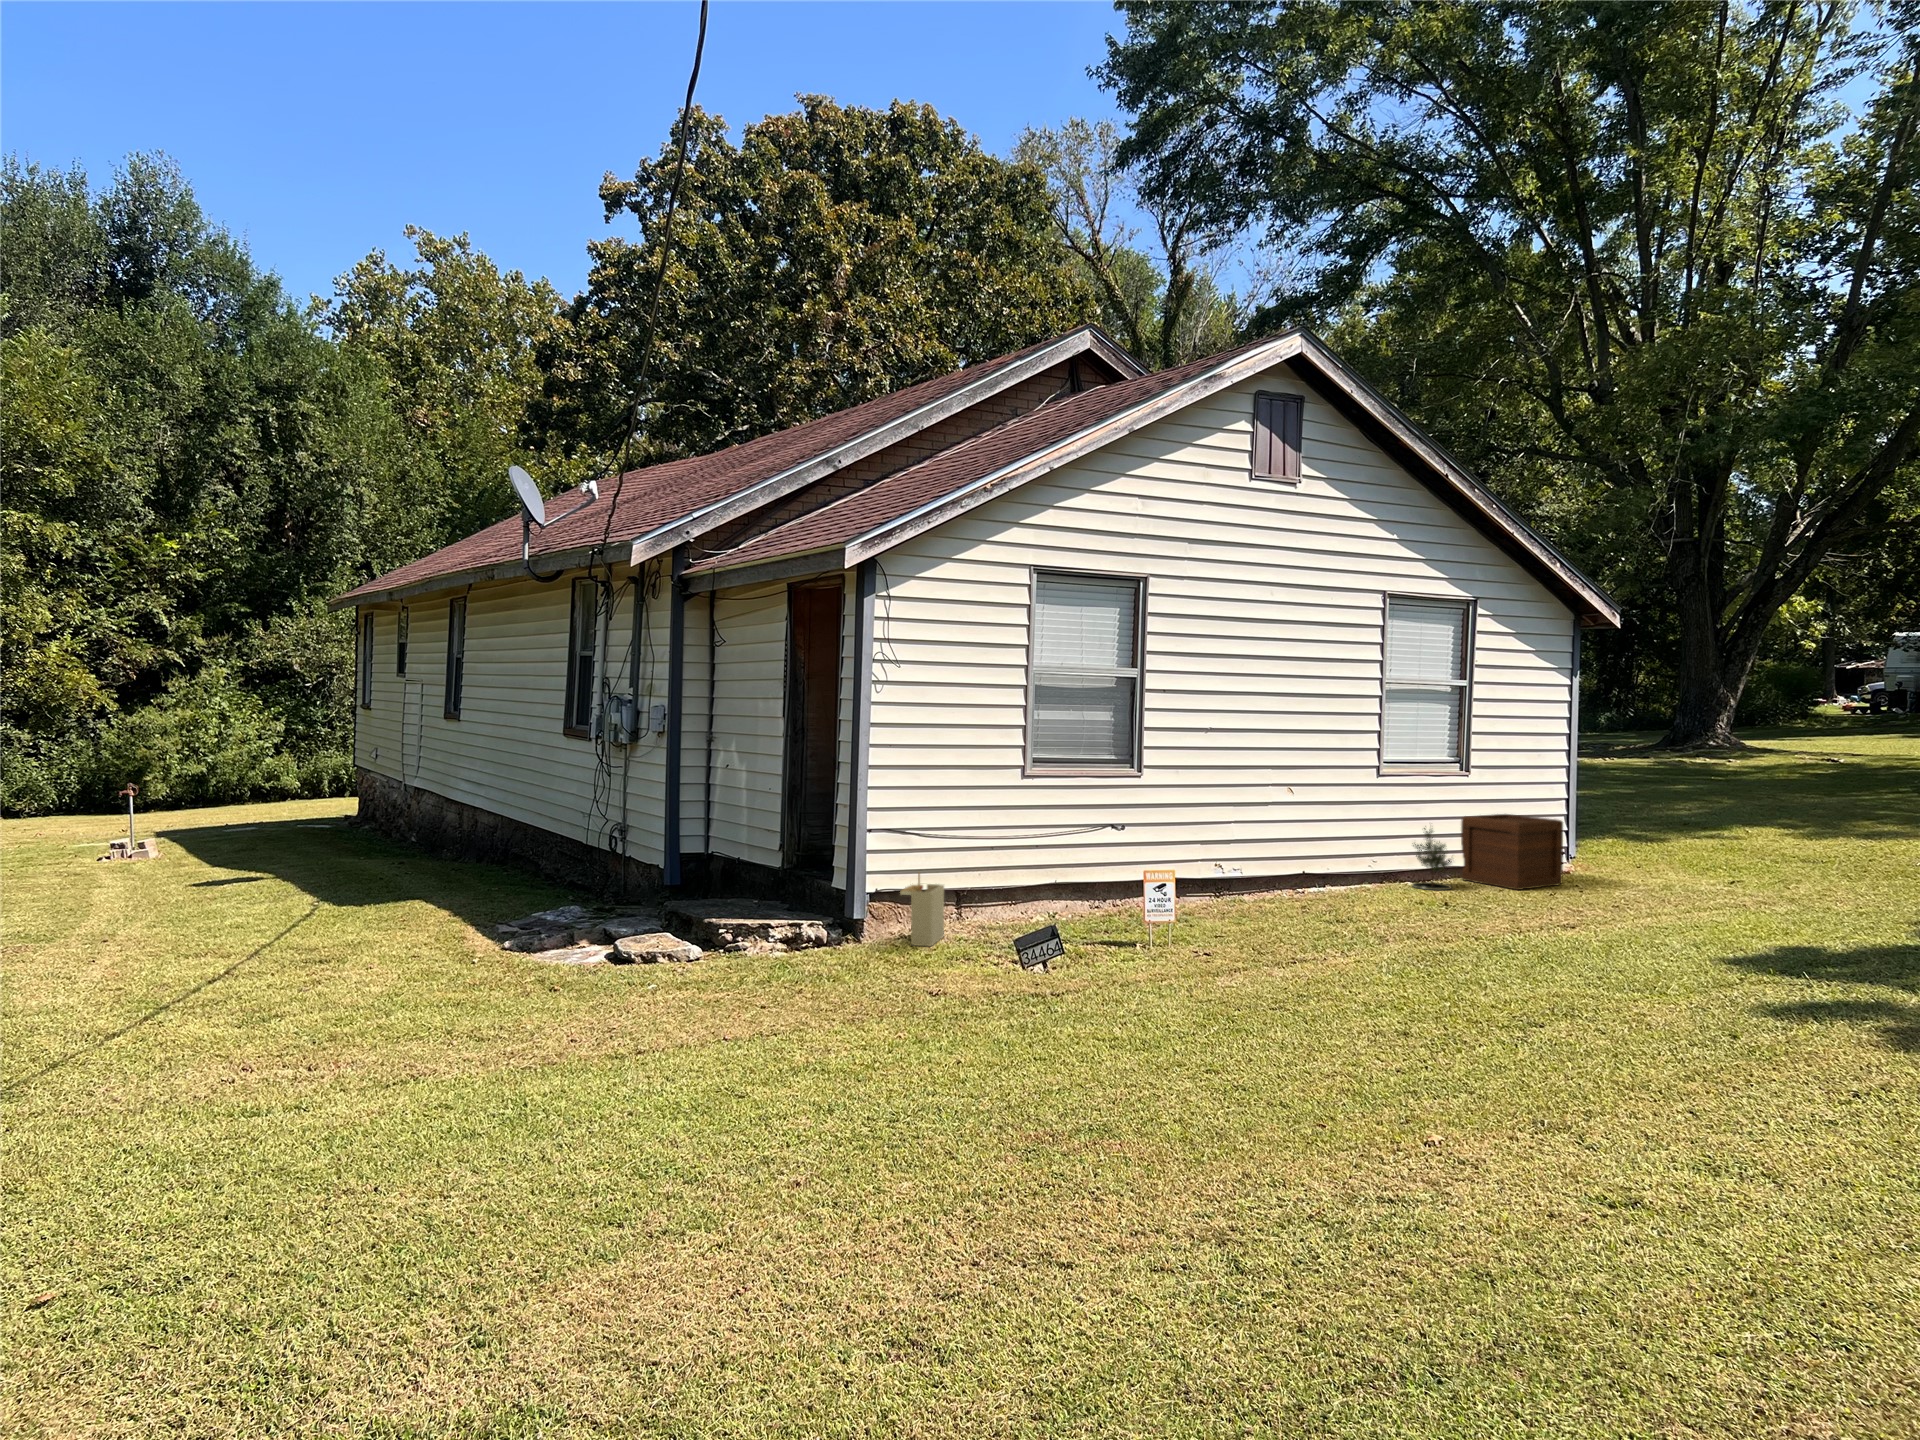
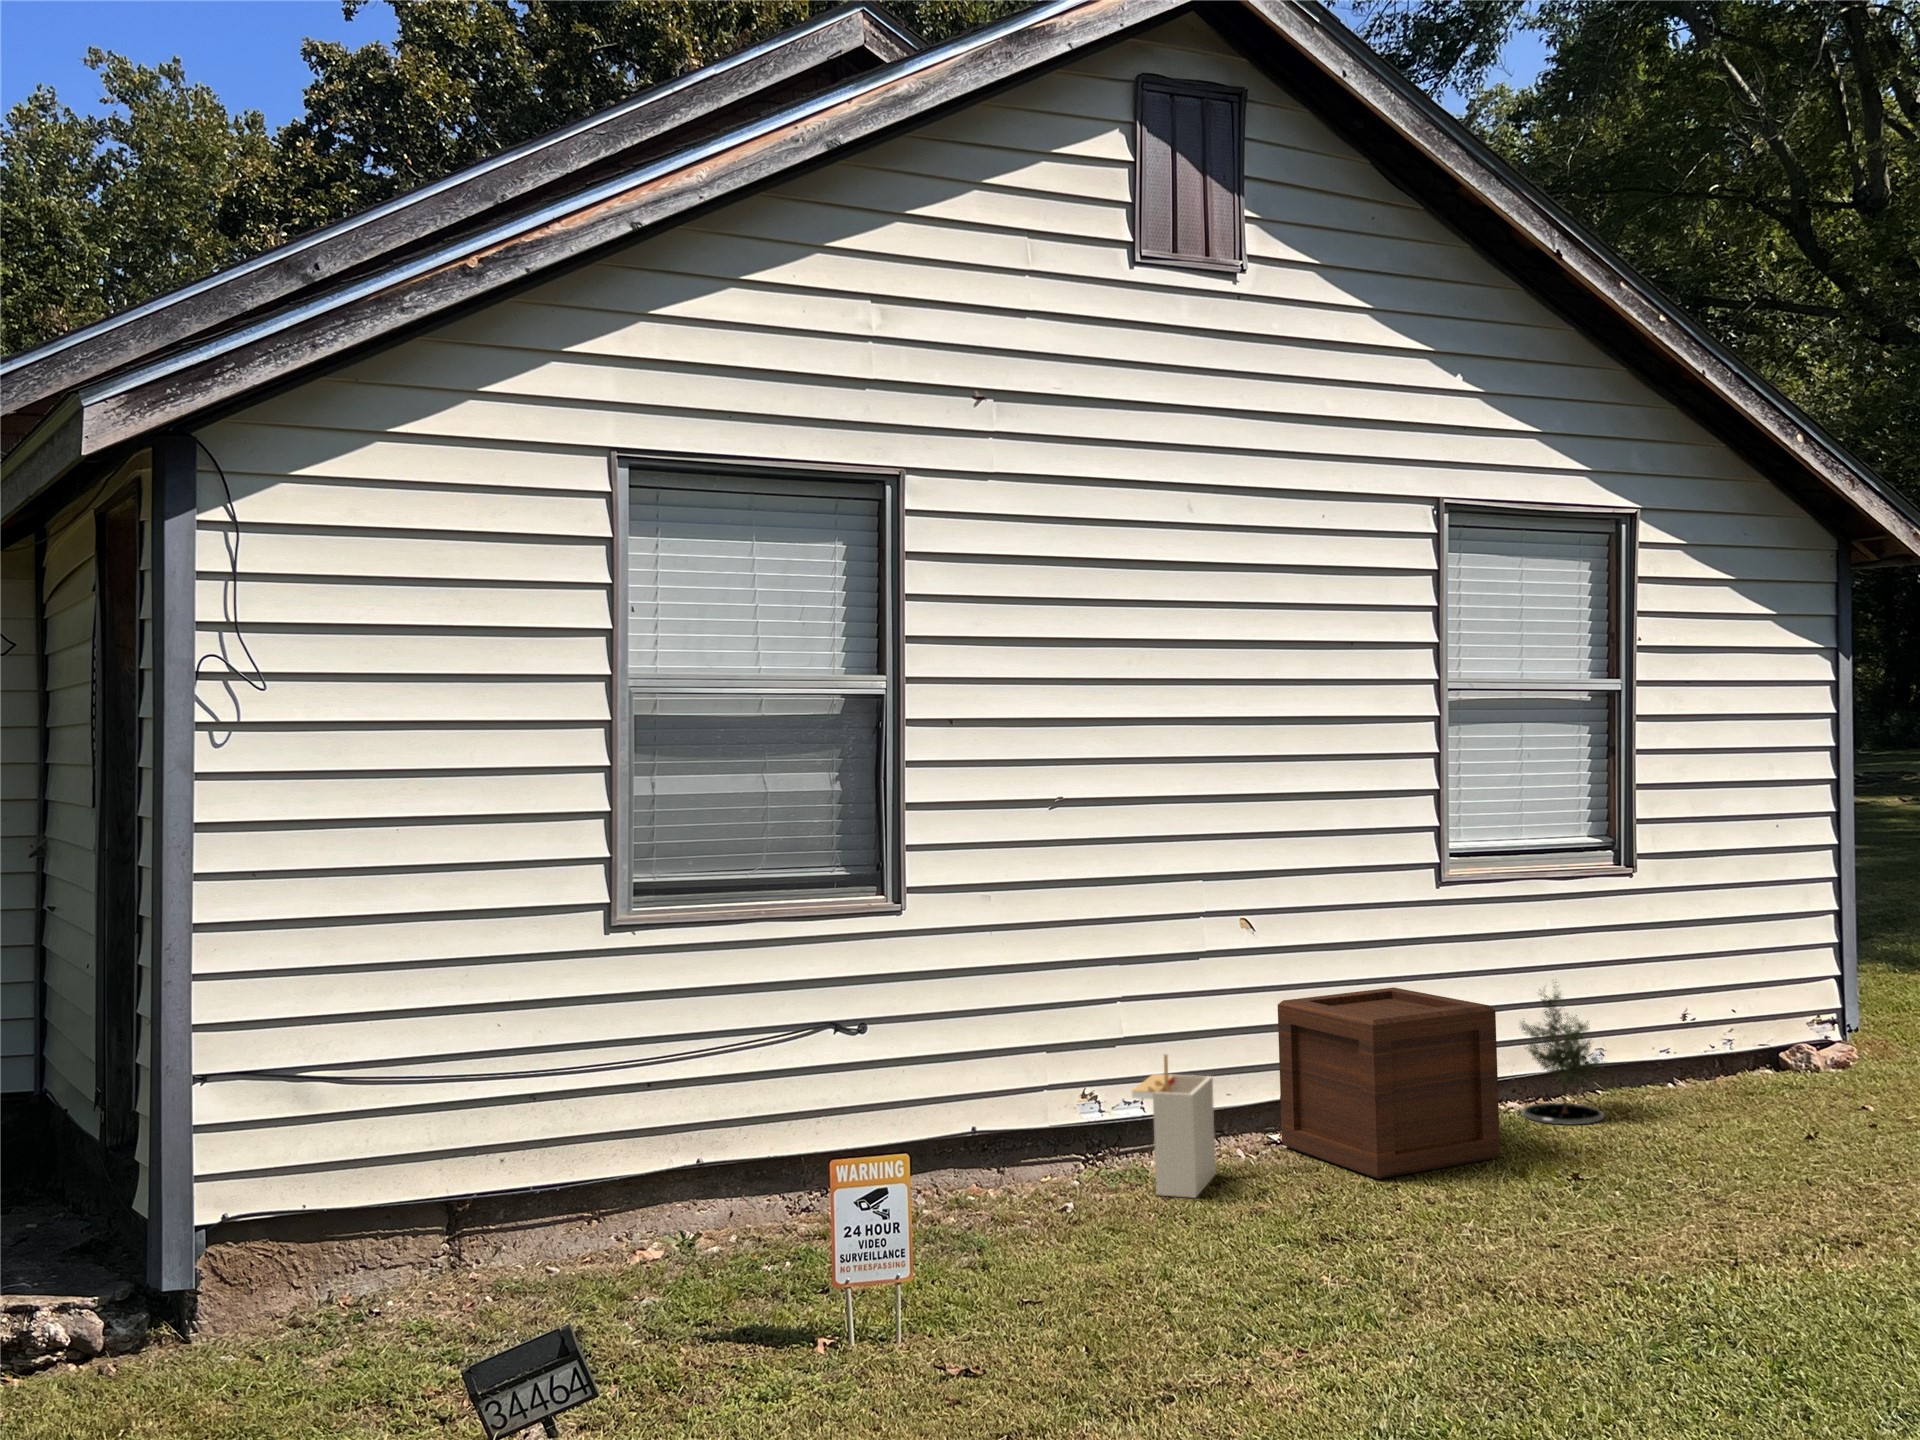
wooden crate: present [1461,814,1563,890] -> present [1278,987,1500,1179]
storage bin: present [900,873,944,946] -> present [1132,1054,1216,1198]

